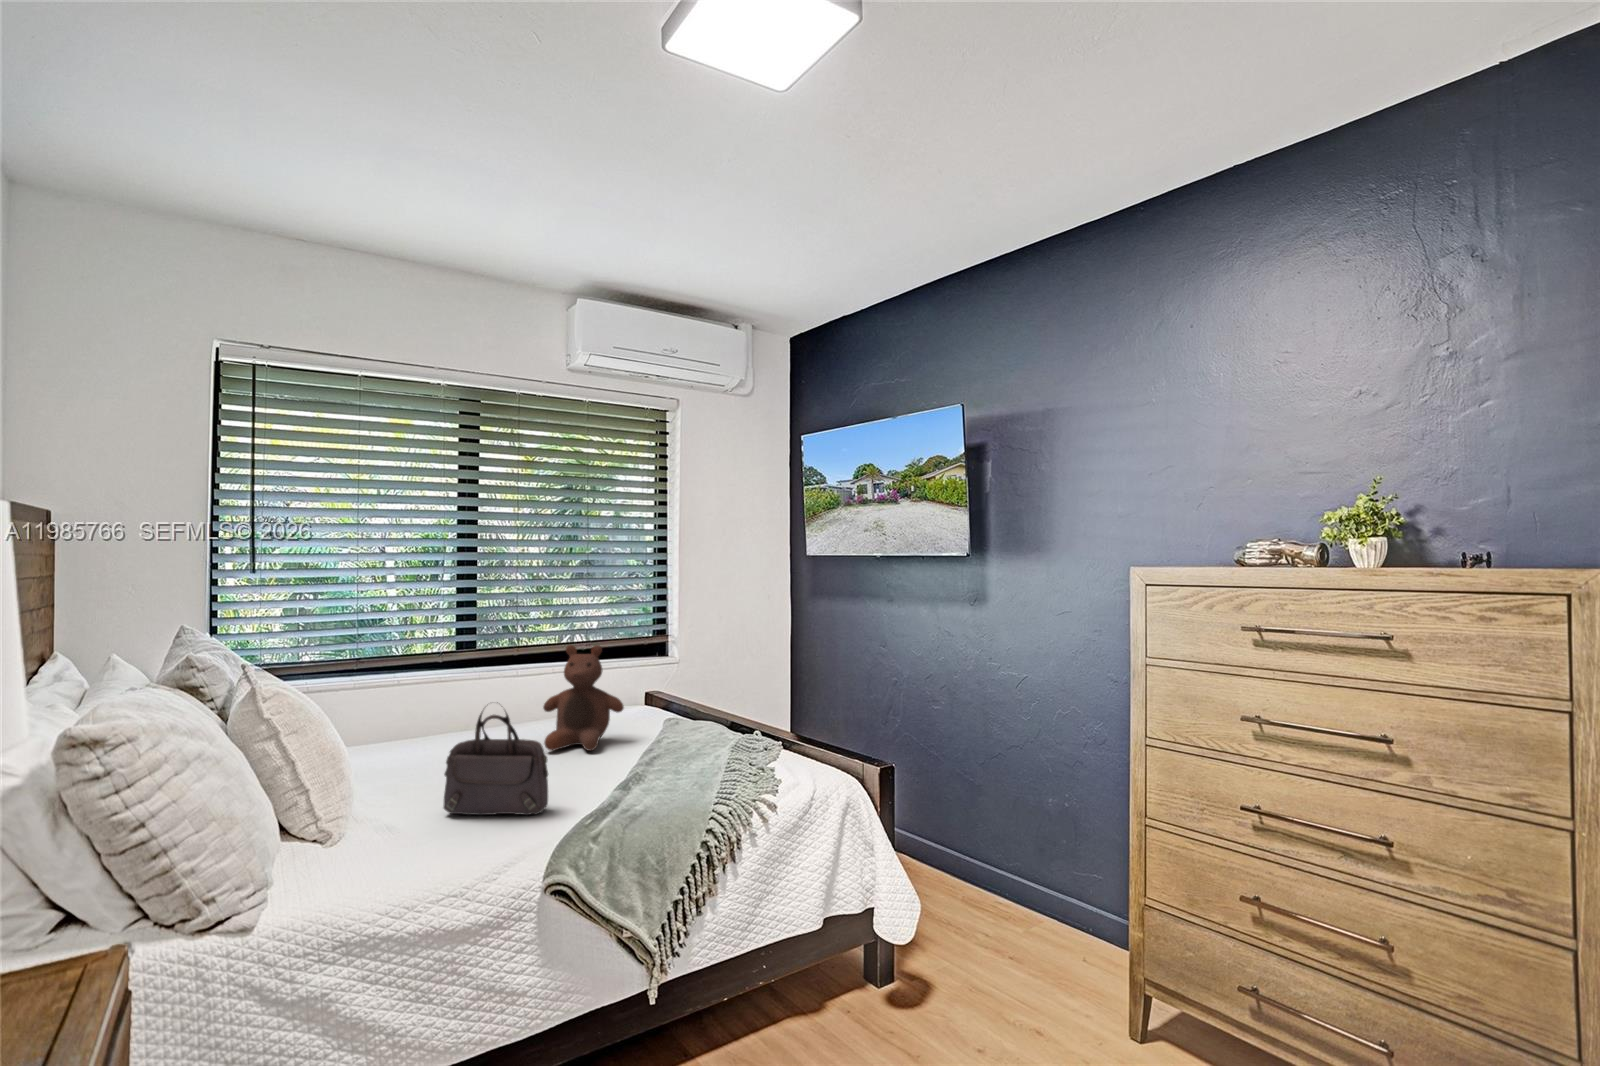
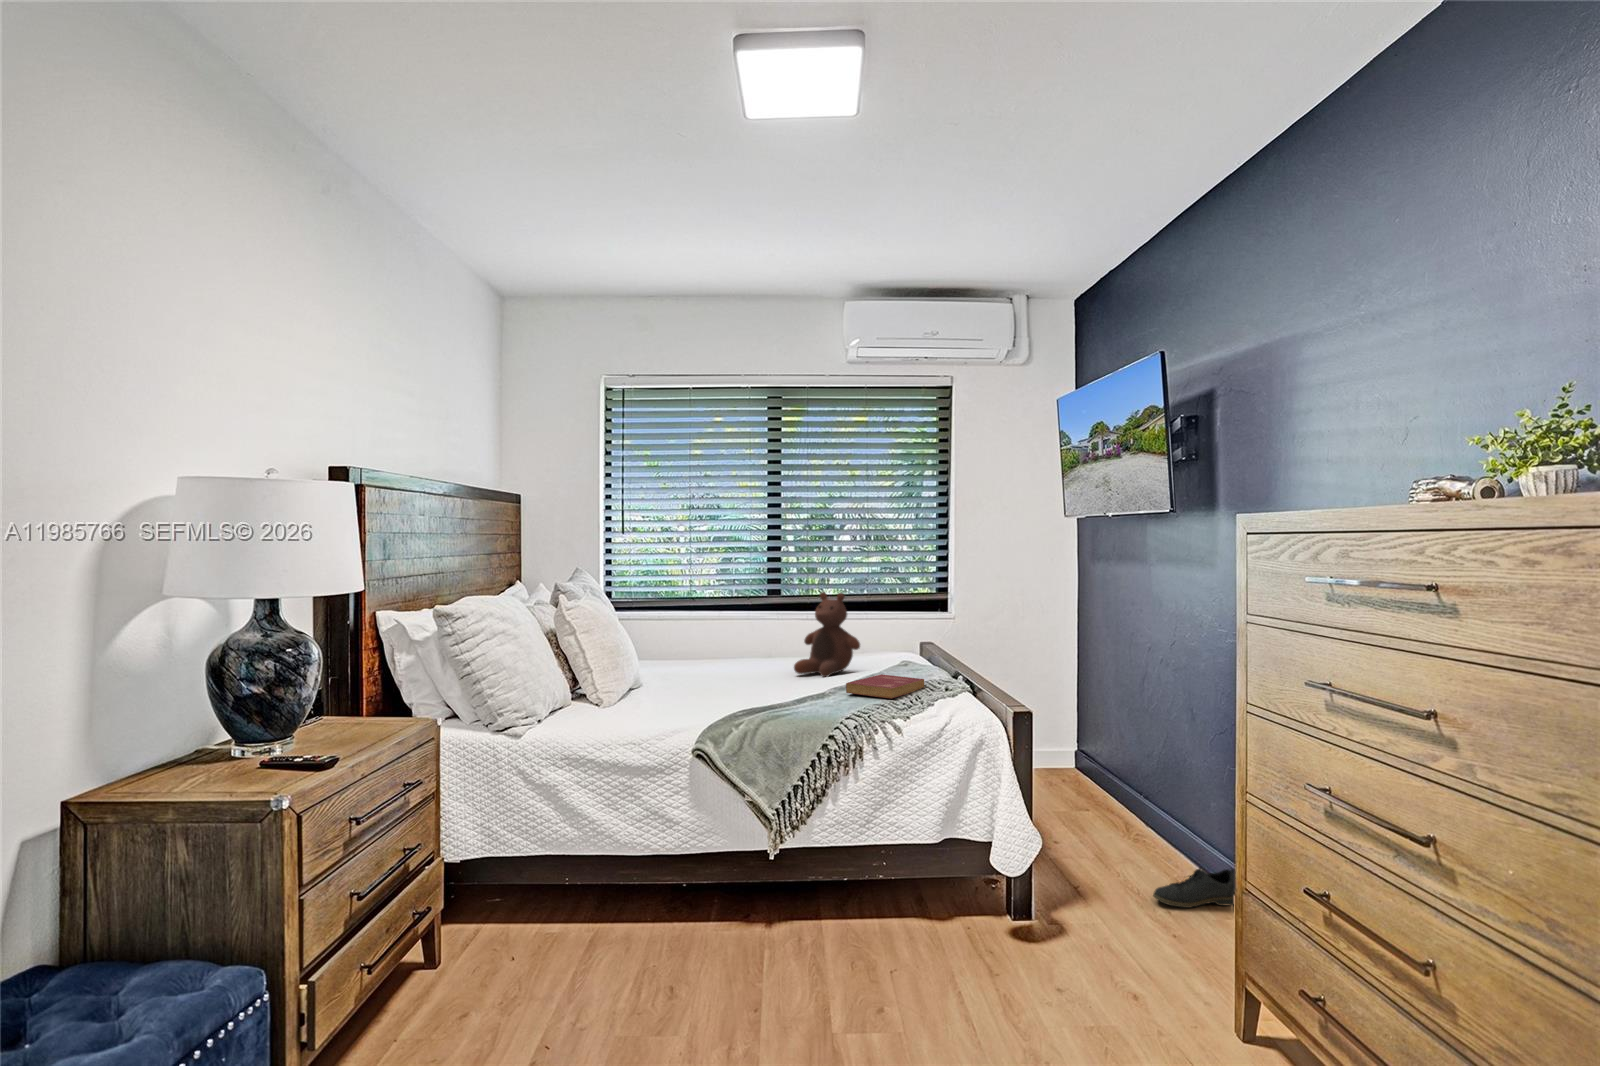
handbag: present [443,702,548,815] -> none [677,621,740,708]
book: none [675,741,743,771] -> present [846,674,924,699]
shoe: none [957,878,1018,928] -> present [1153,867,1234,908]

